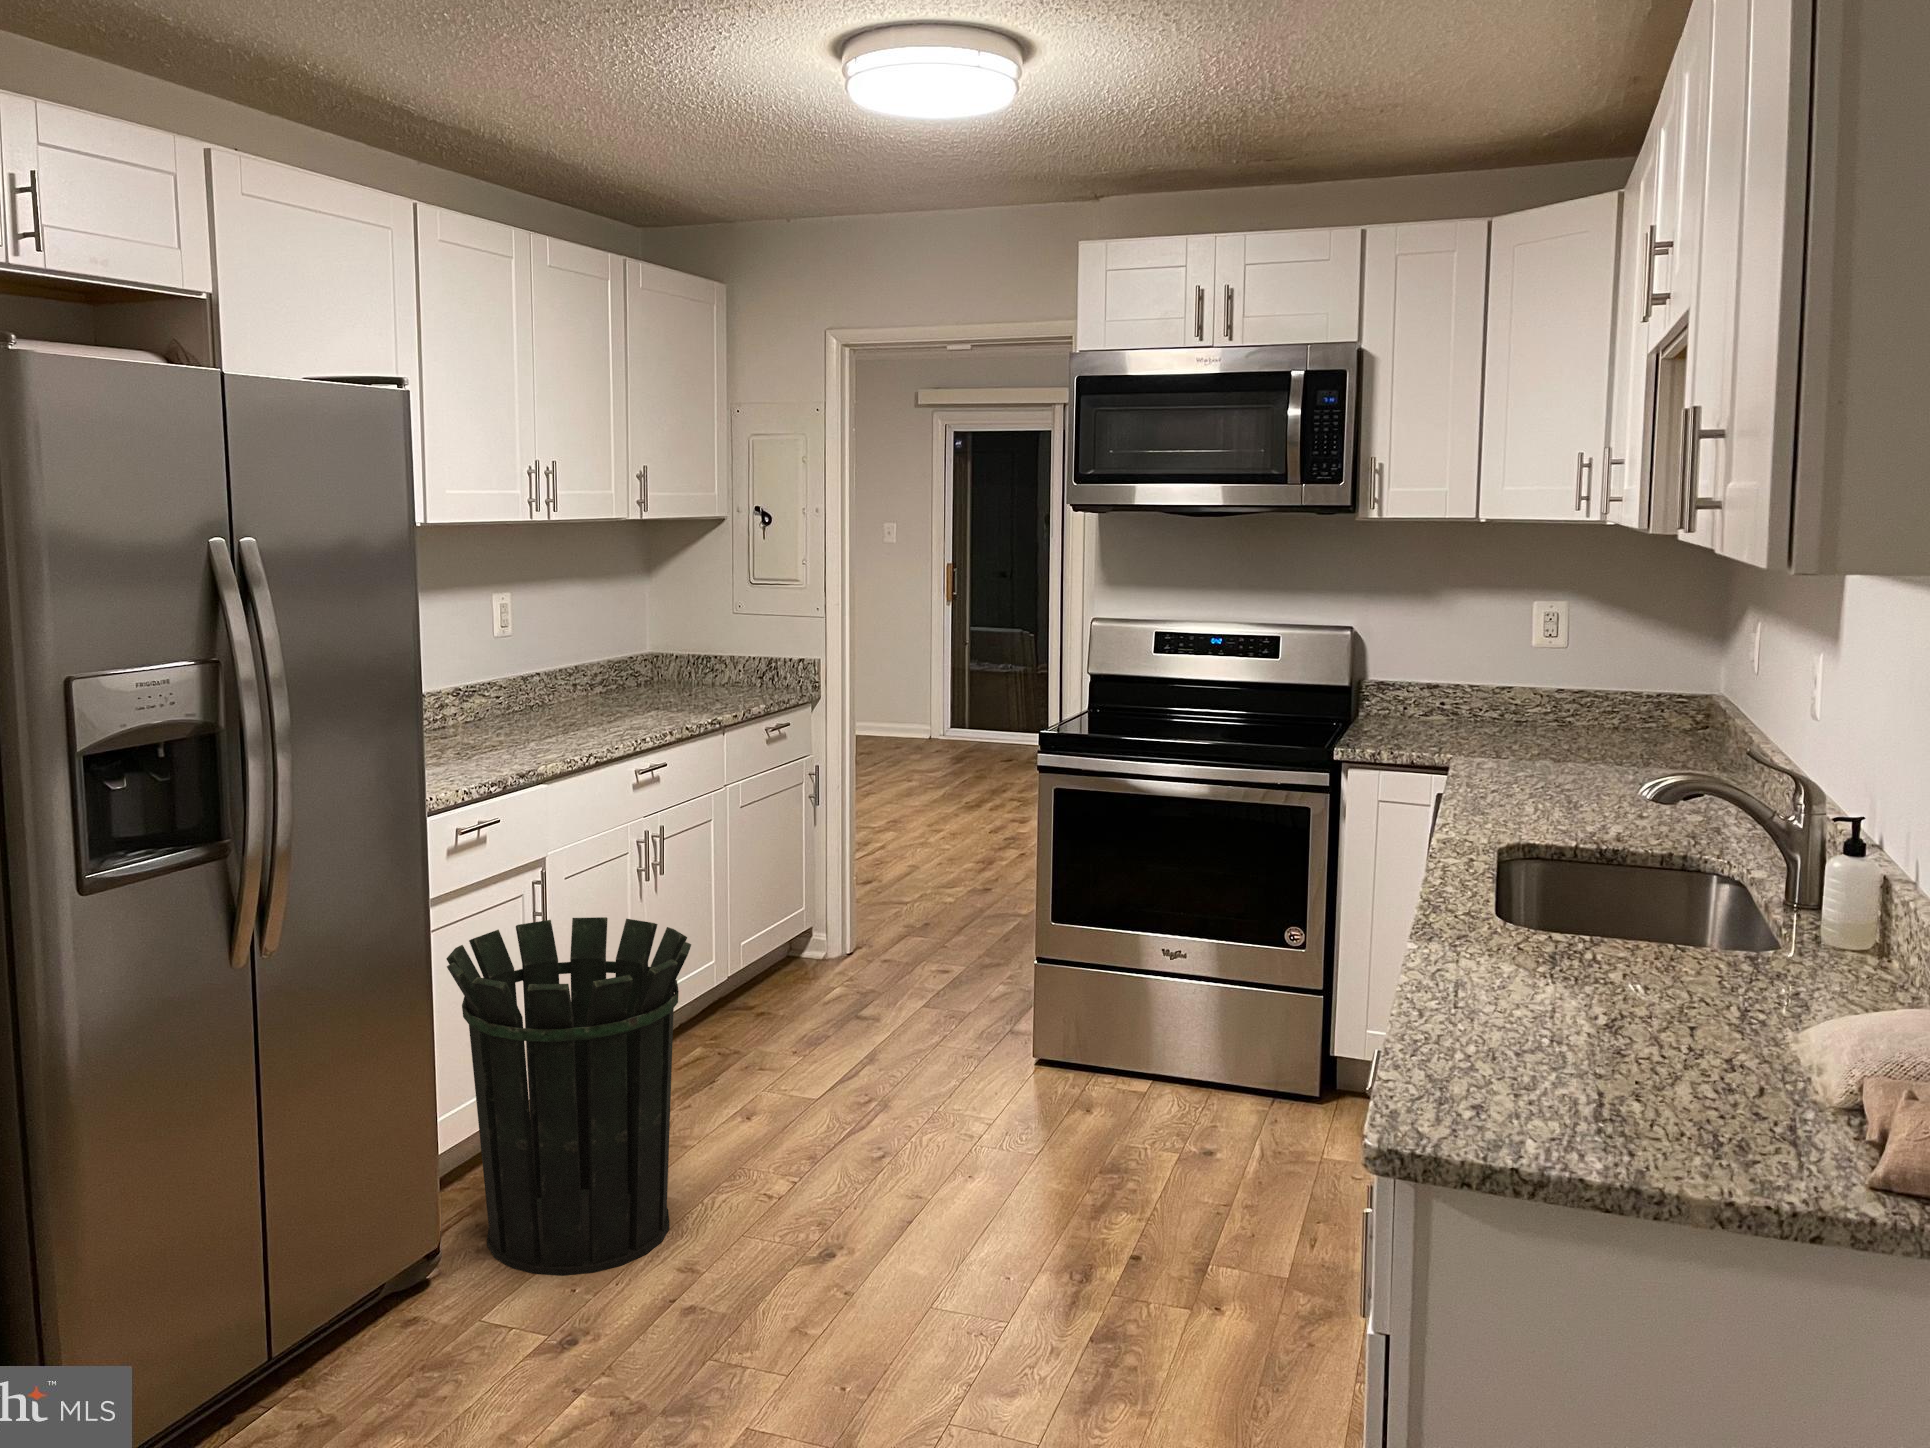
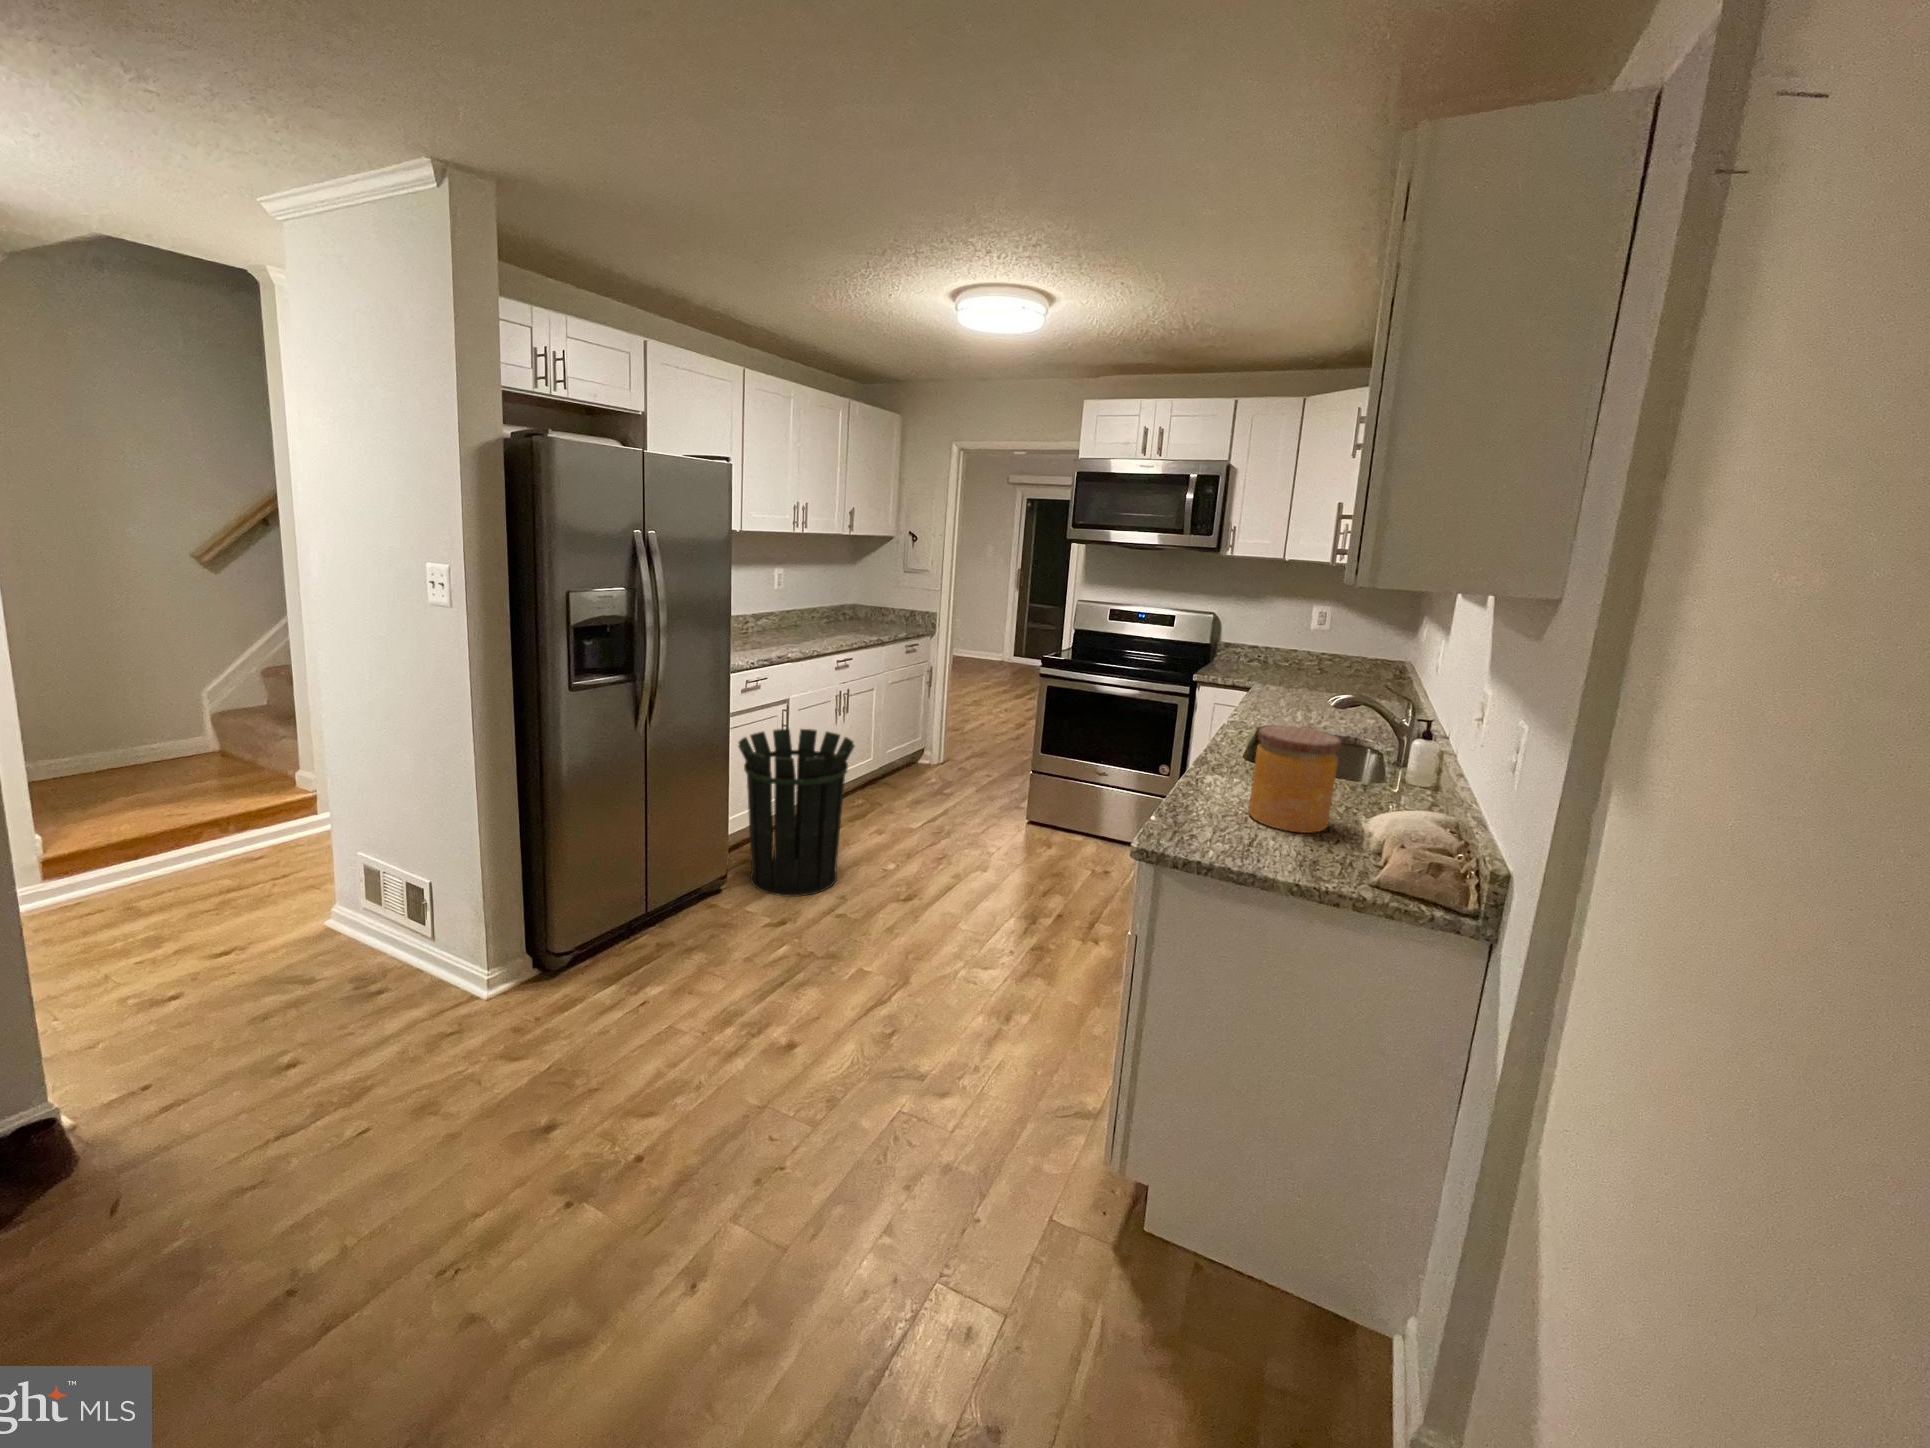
jar: none [1566,853,1749,1078] -> present [1249,725,1341,833]

